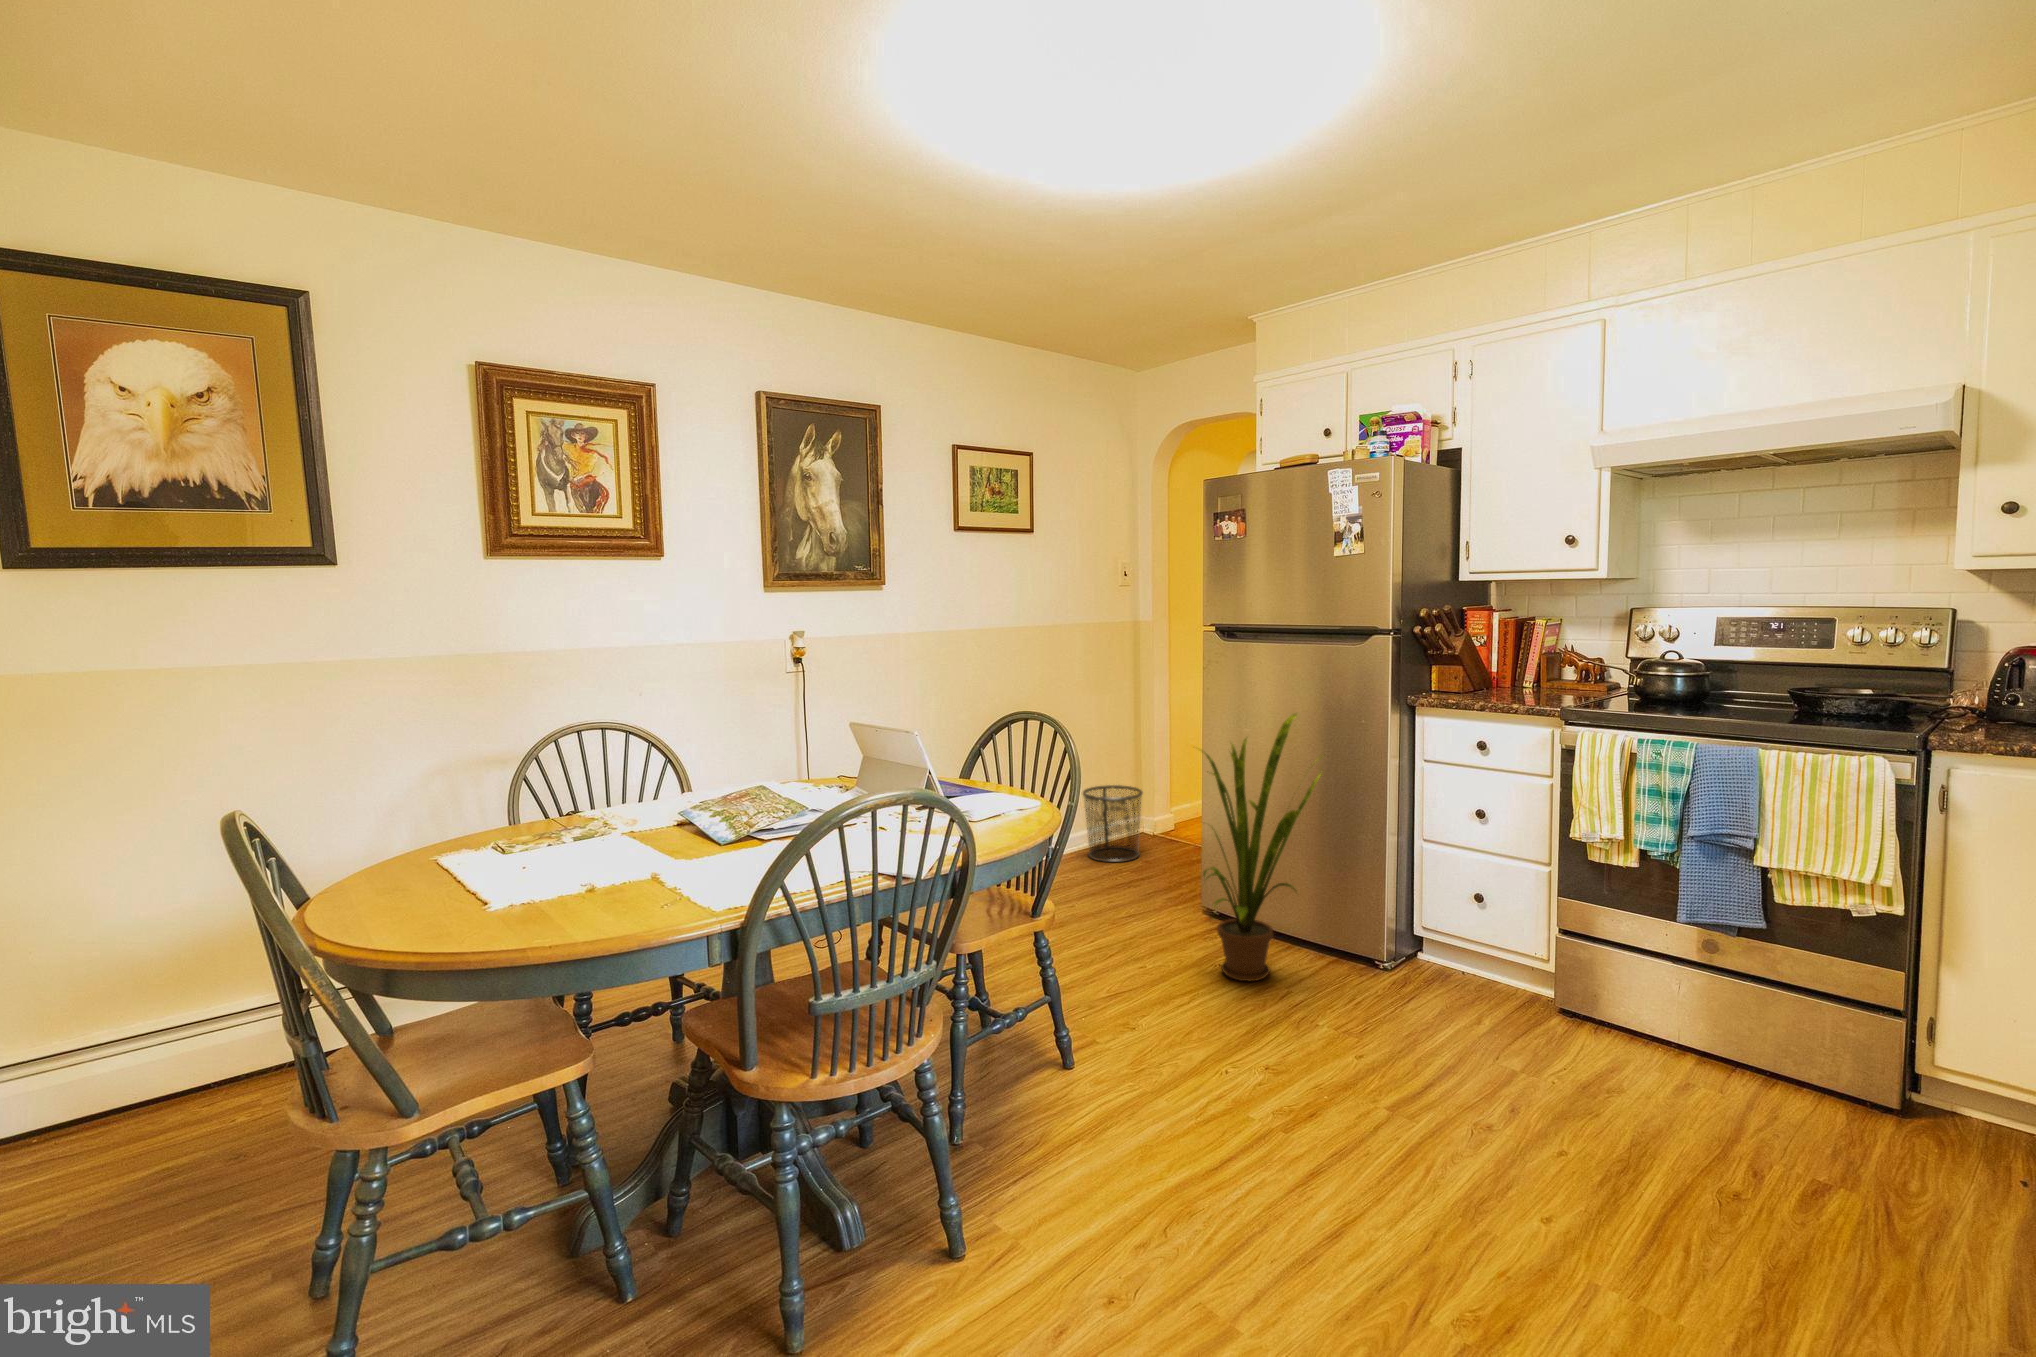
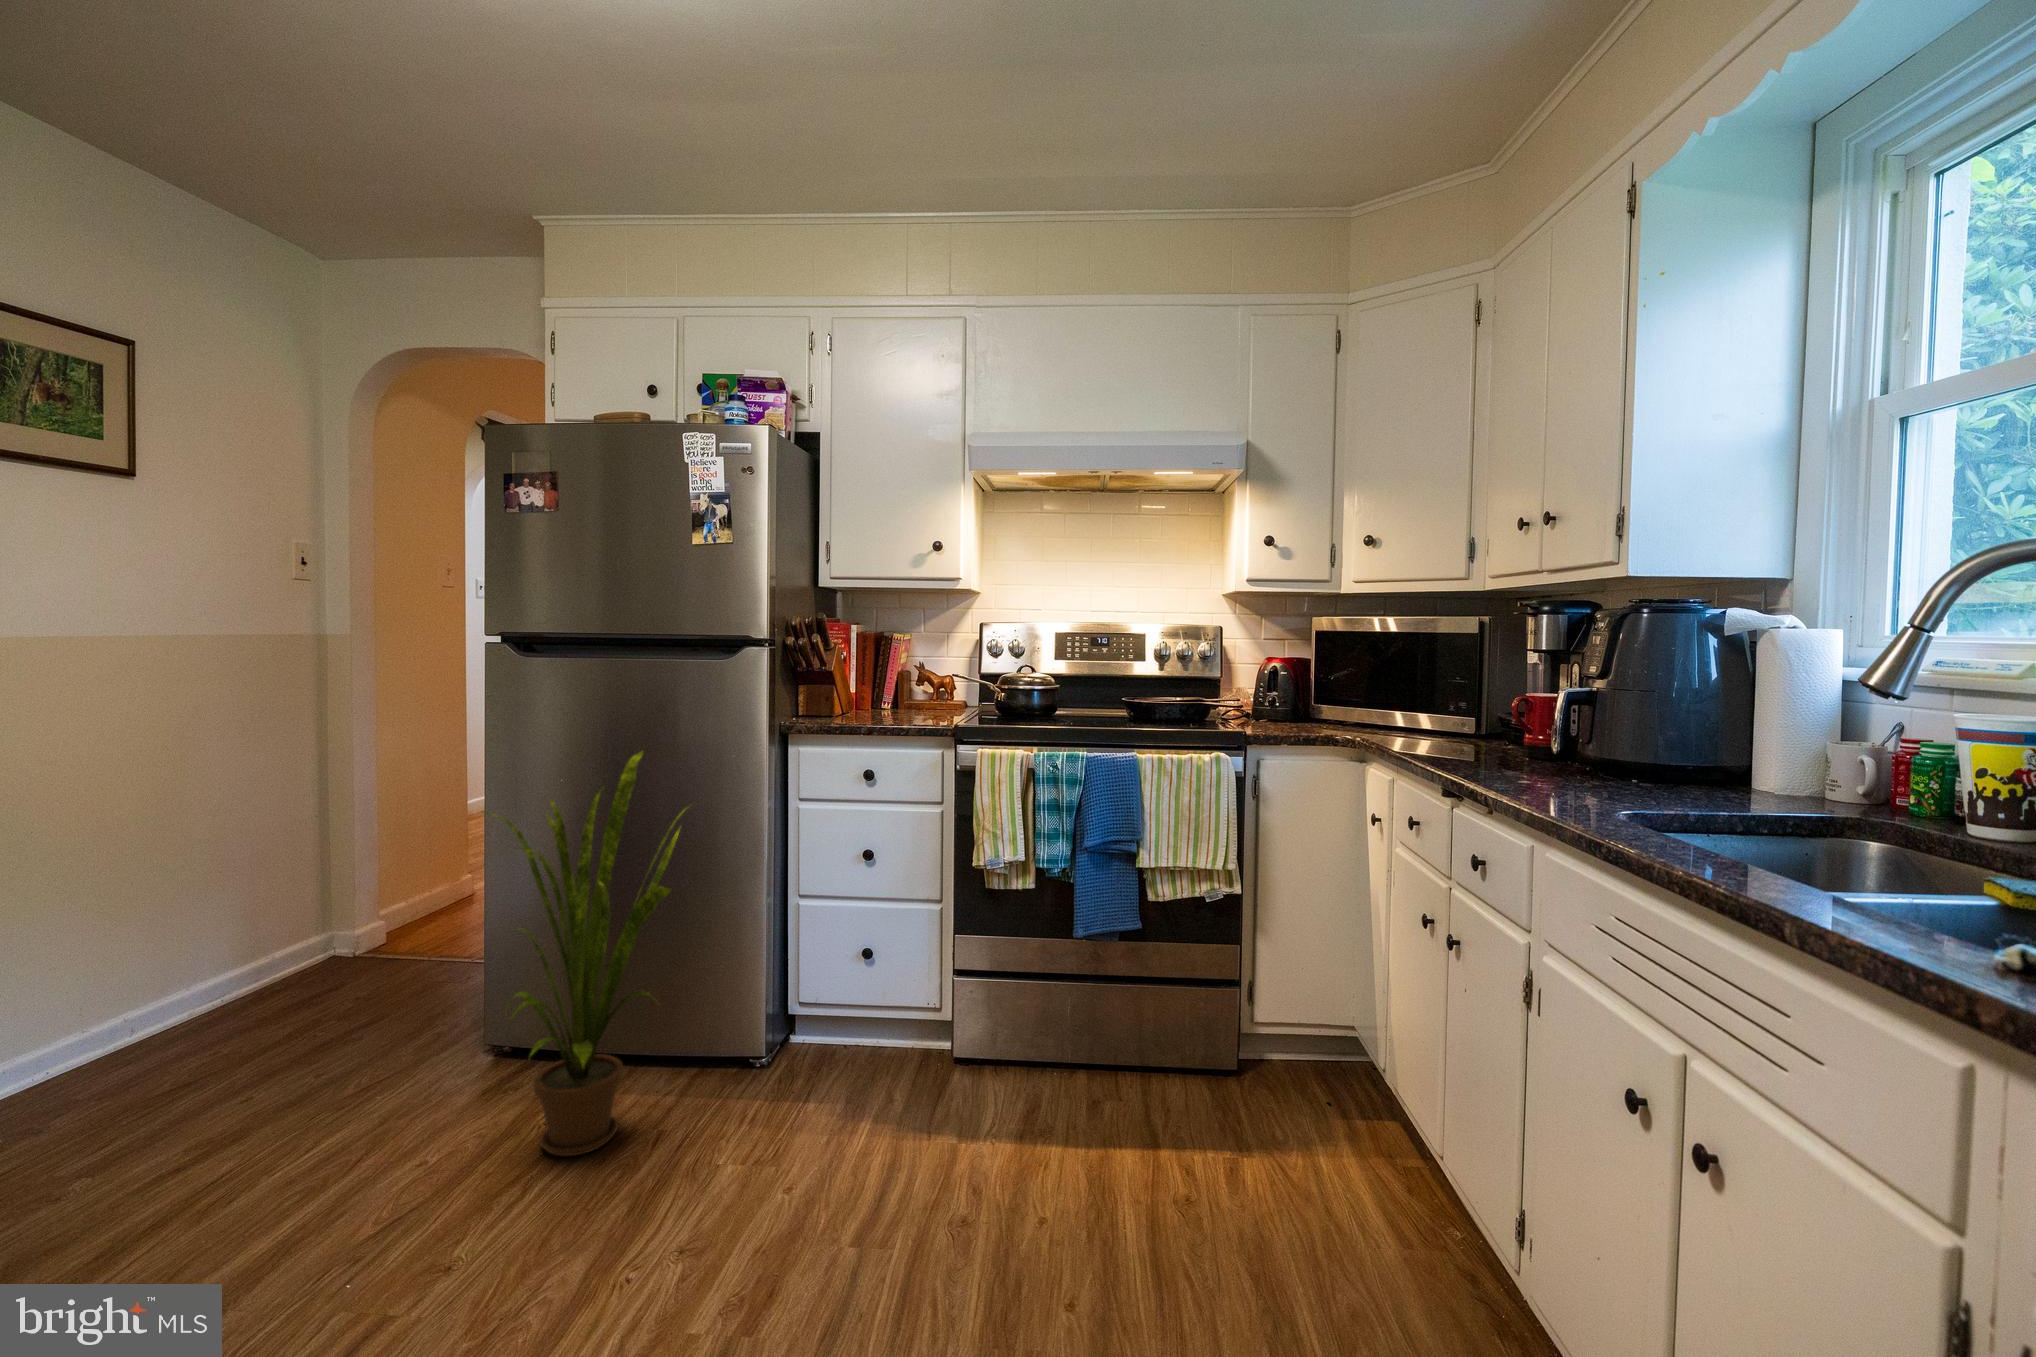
waste bin: present [1083,785,1143,862] -> none [222,886,346,1016]

